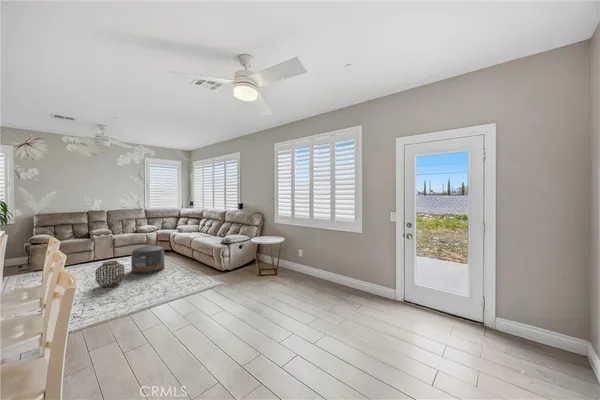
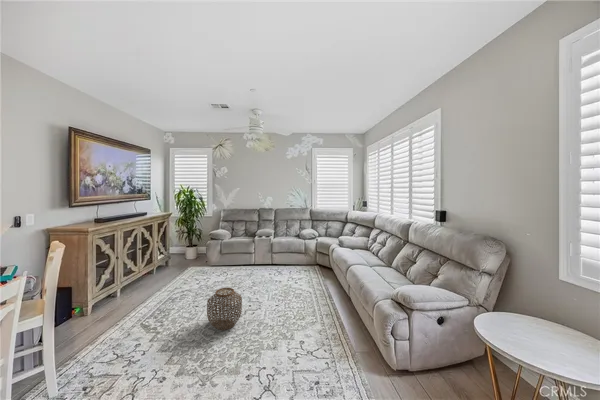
pouf: present [131,246,164,274] -> none [265,266,306,313]

